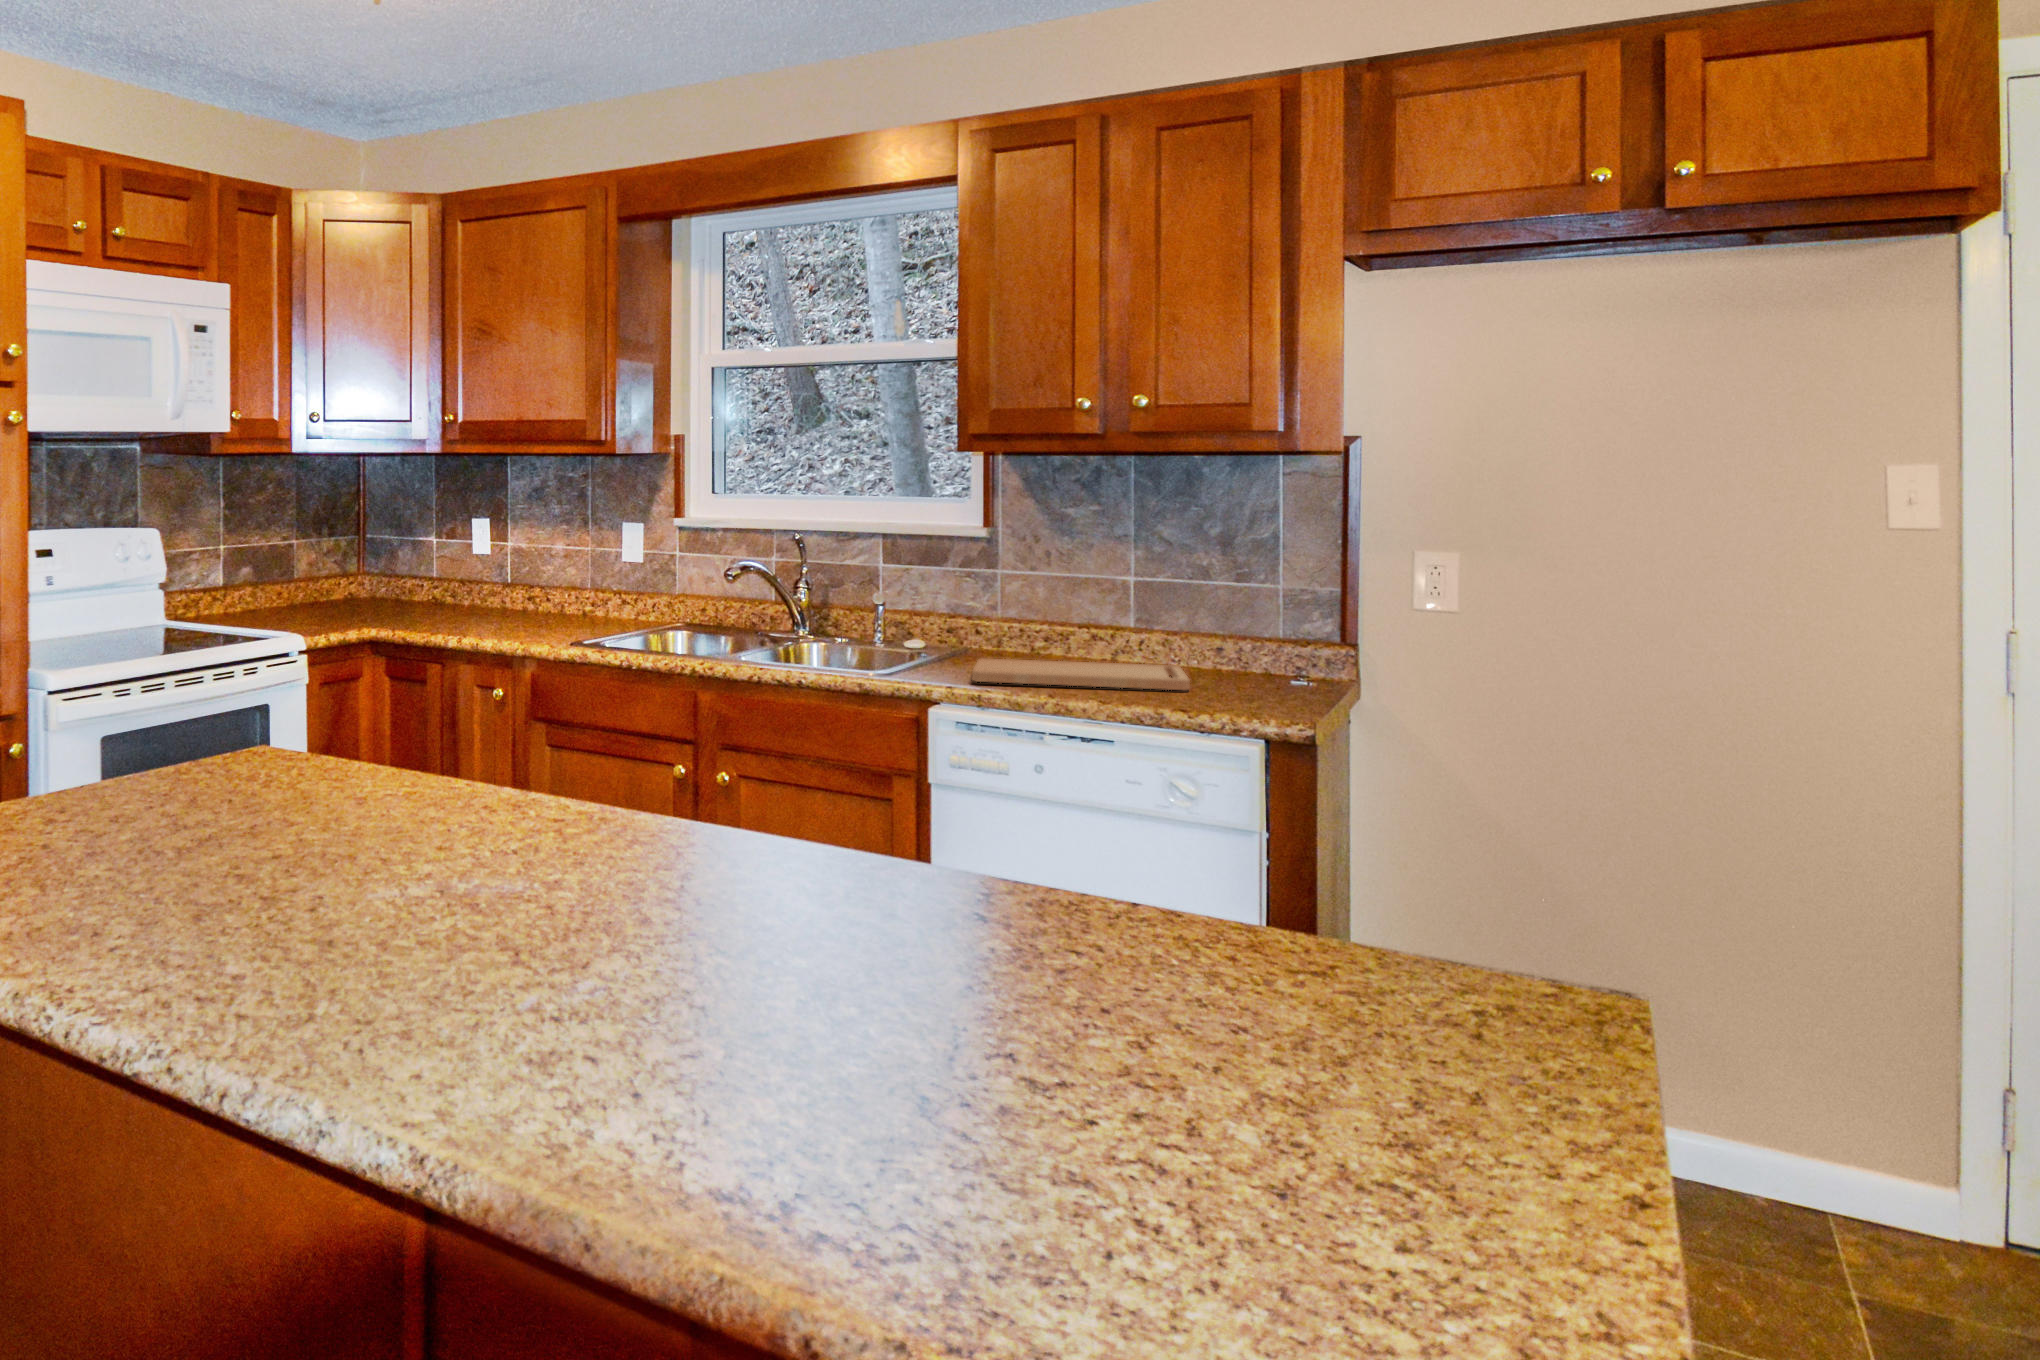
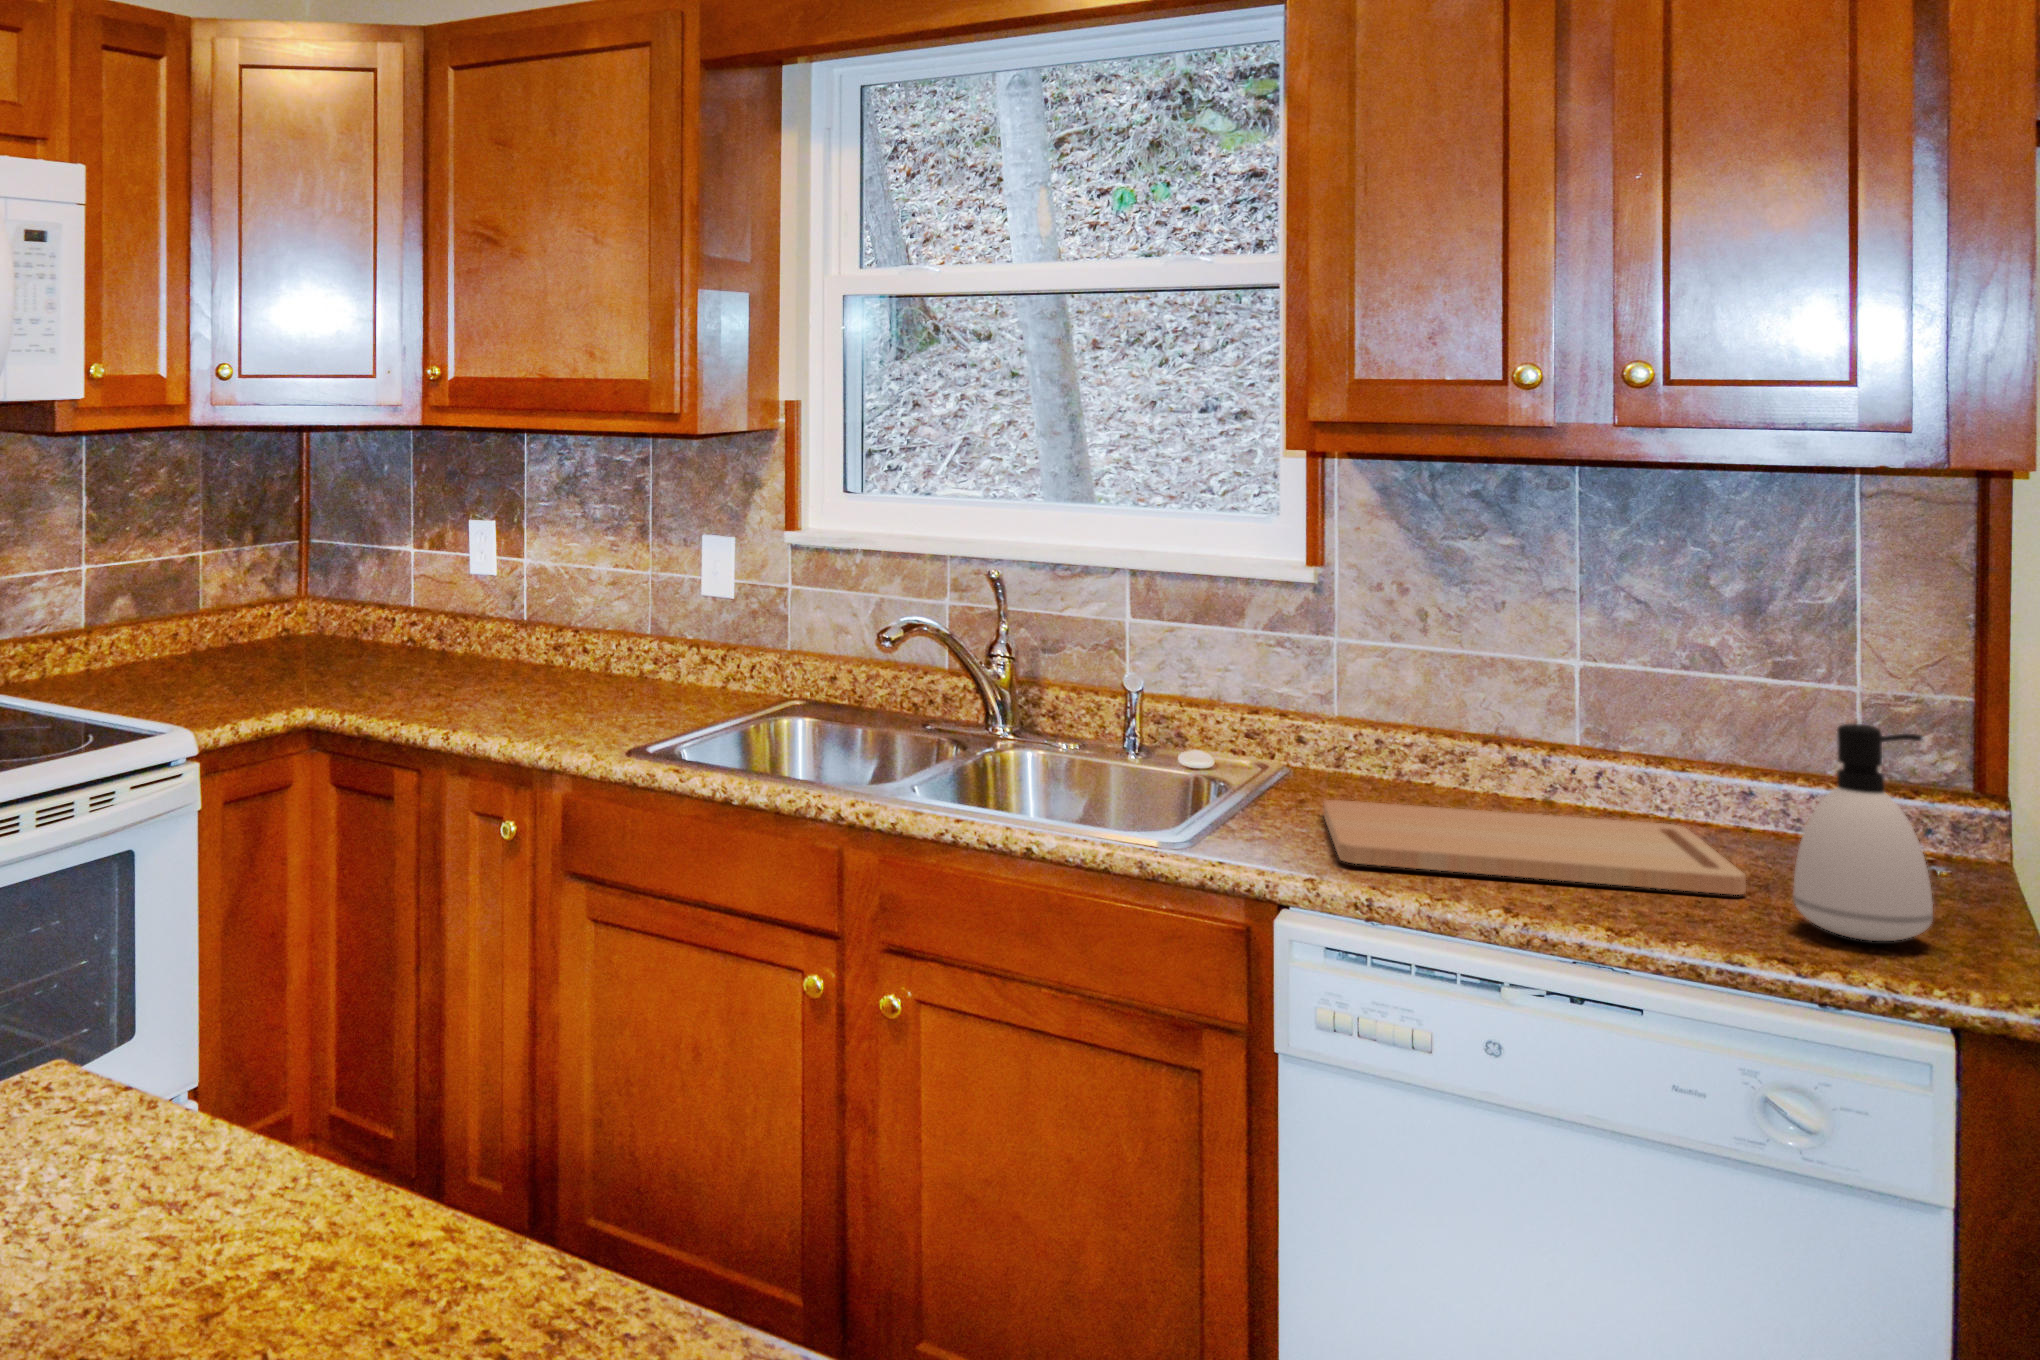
soap dispenser: none [1202,588,1273,703] -> present [1793,724,1933,941]

